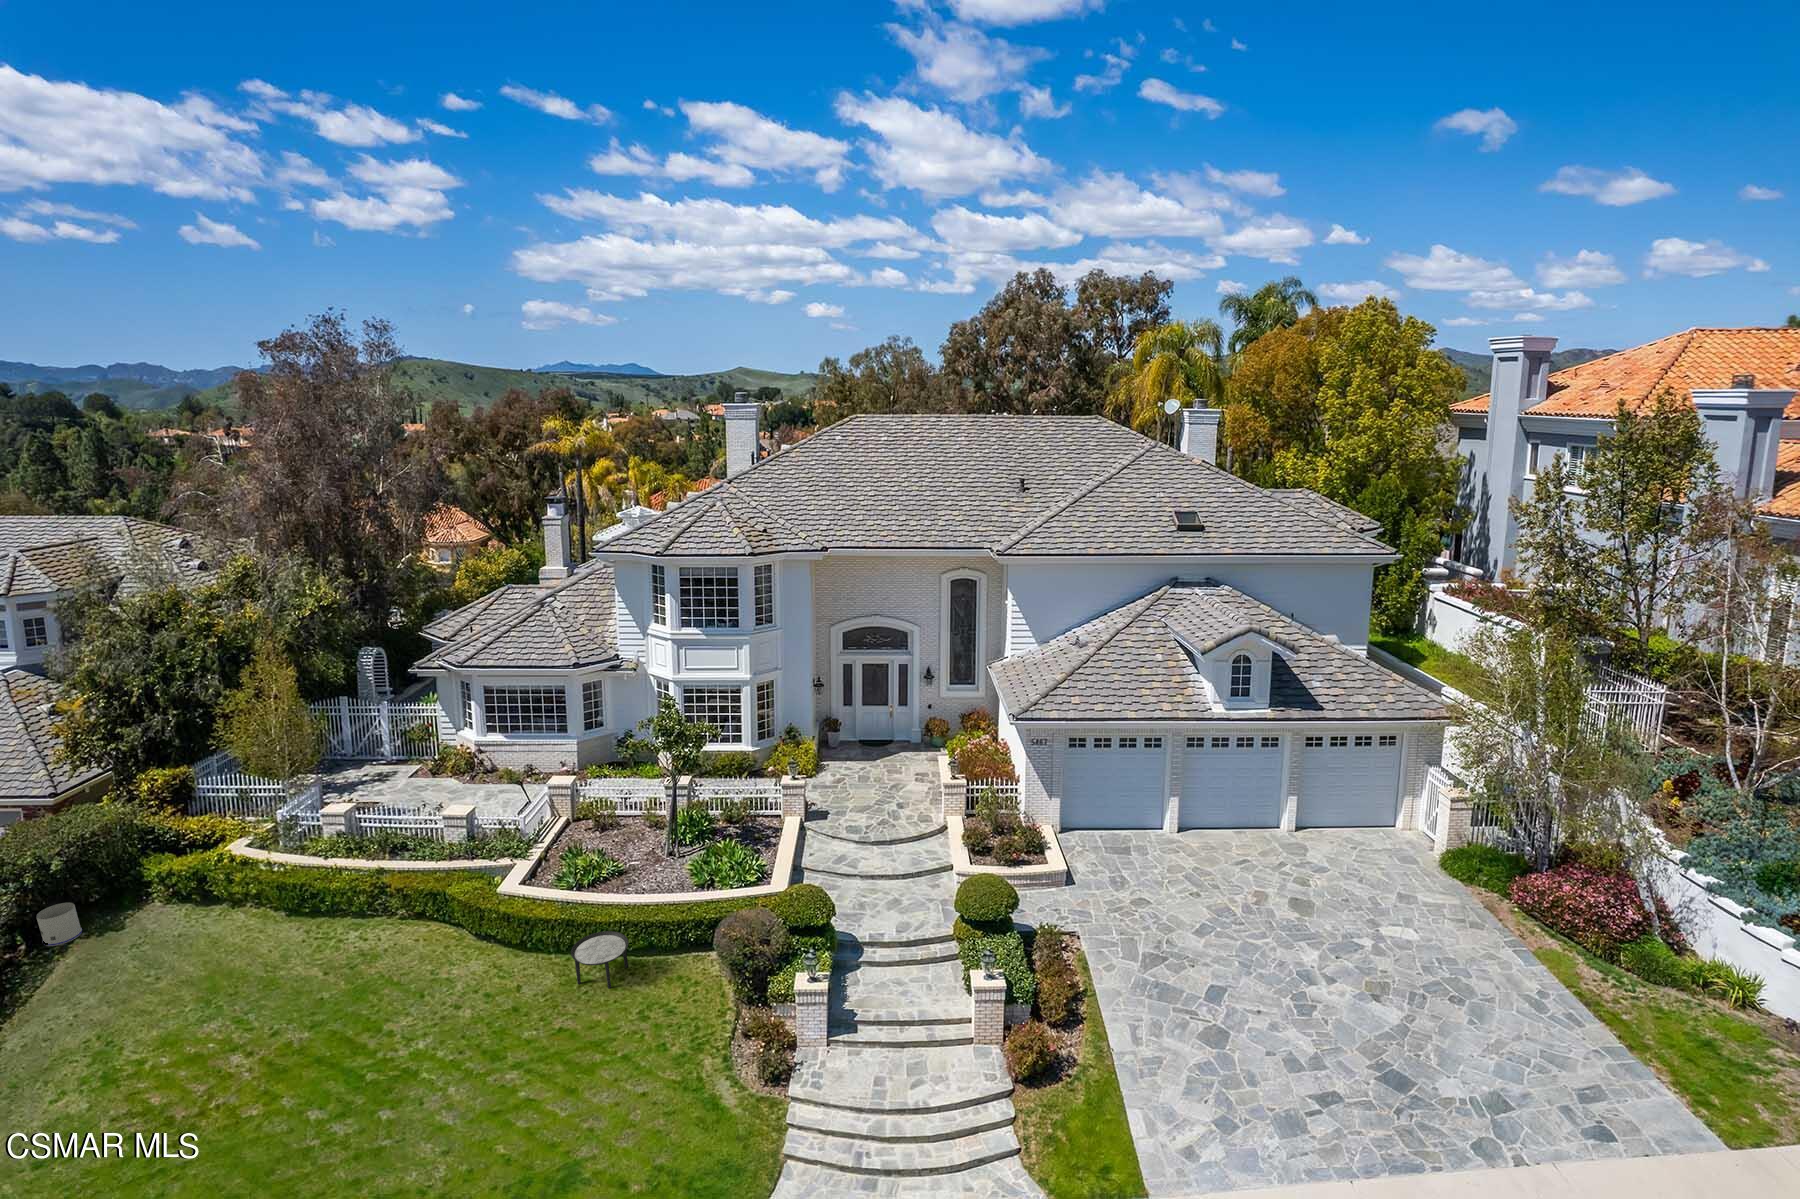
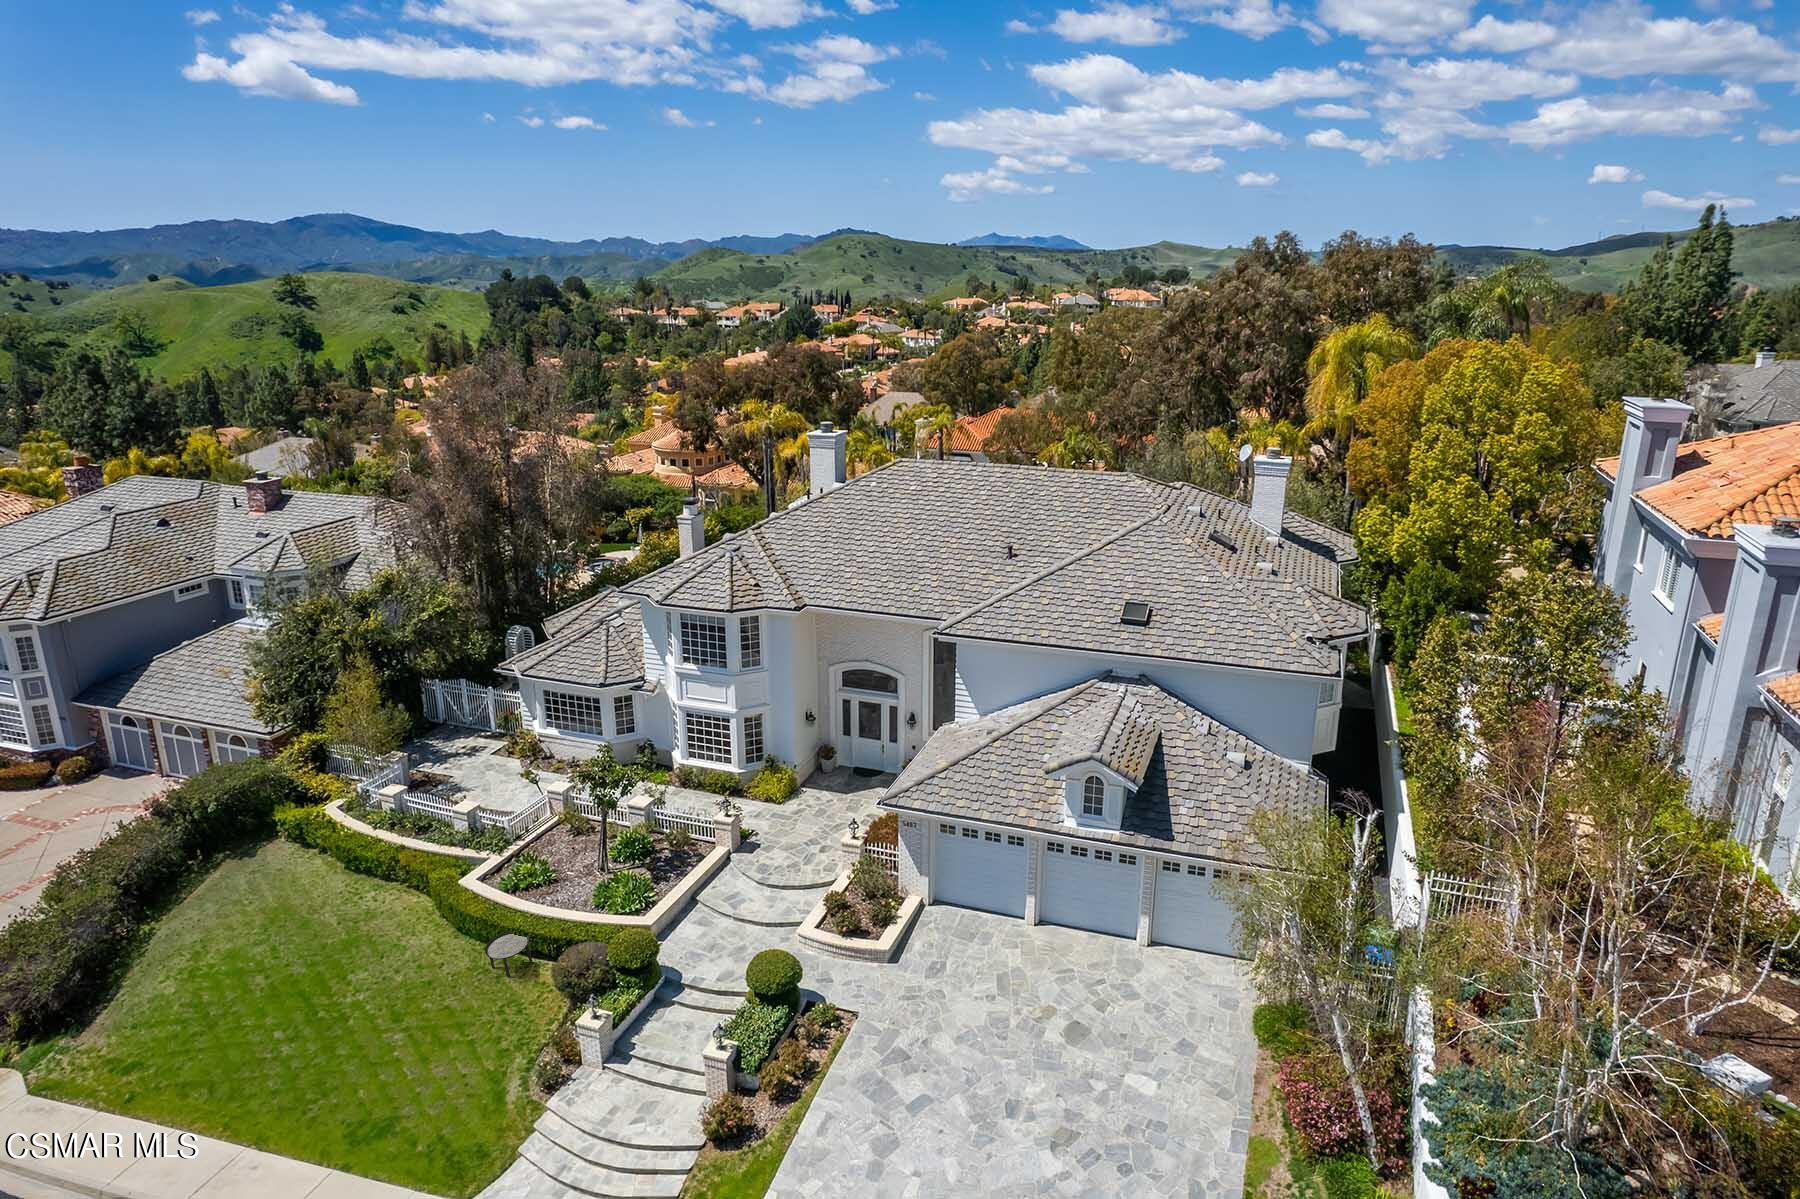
trash can: present [37,903,82,946] -> none [232,830,262,859]

